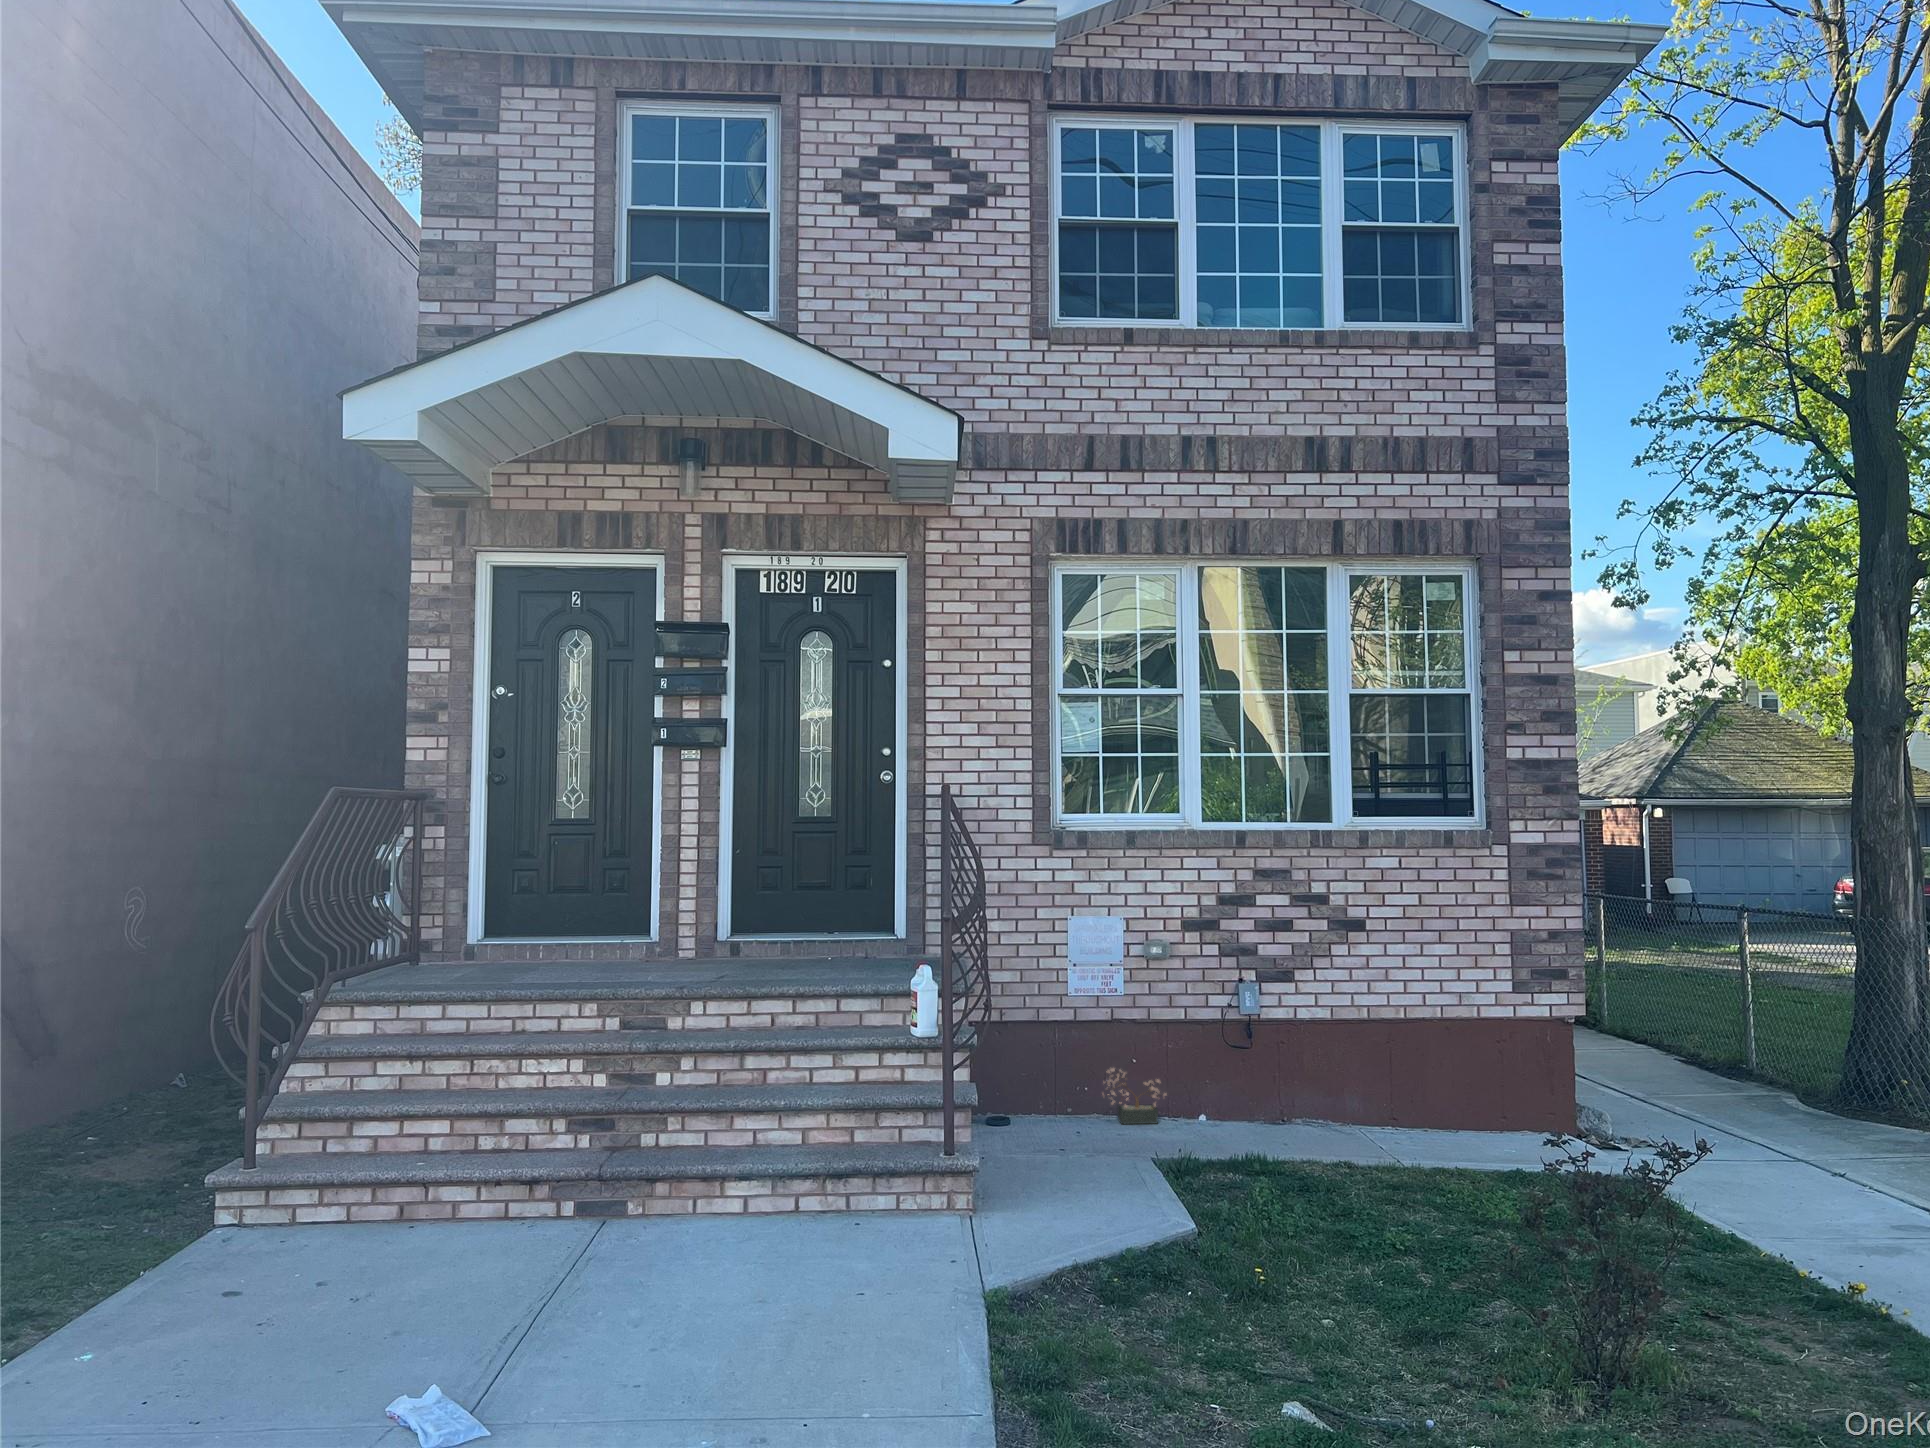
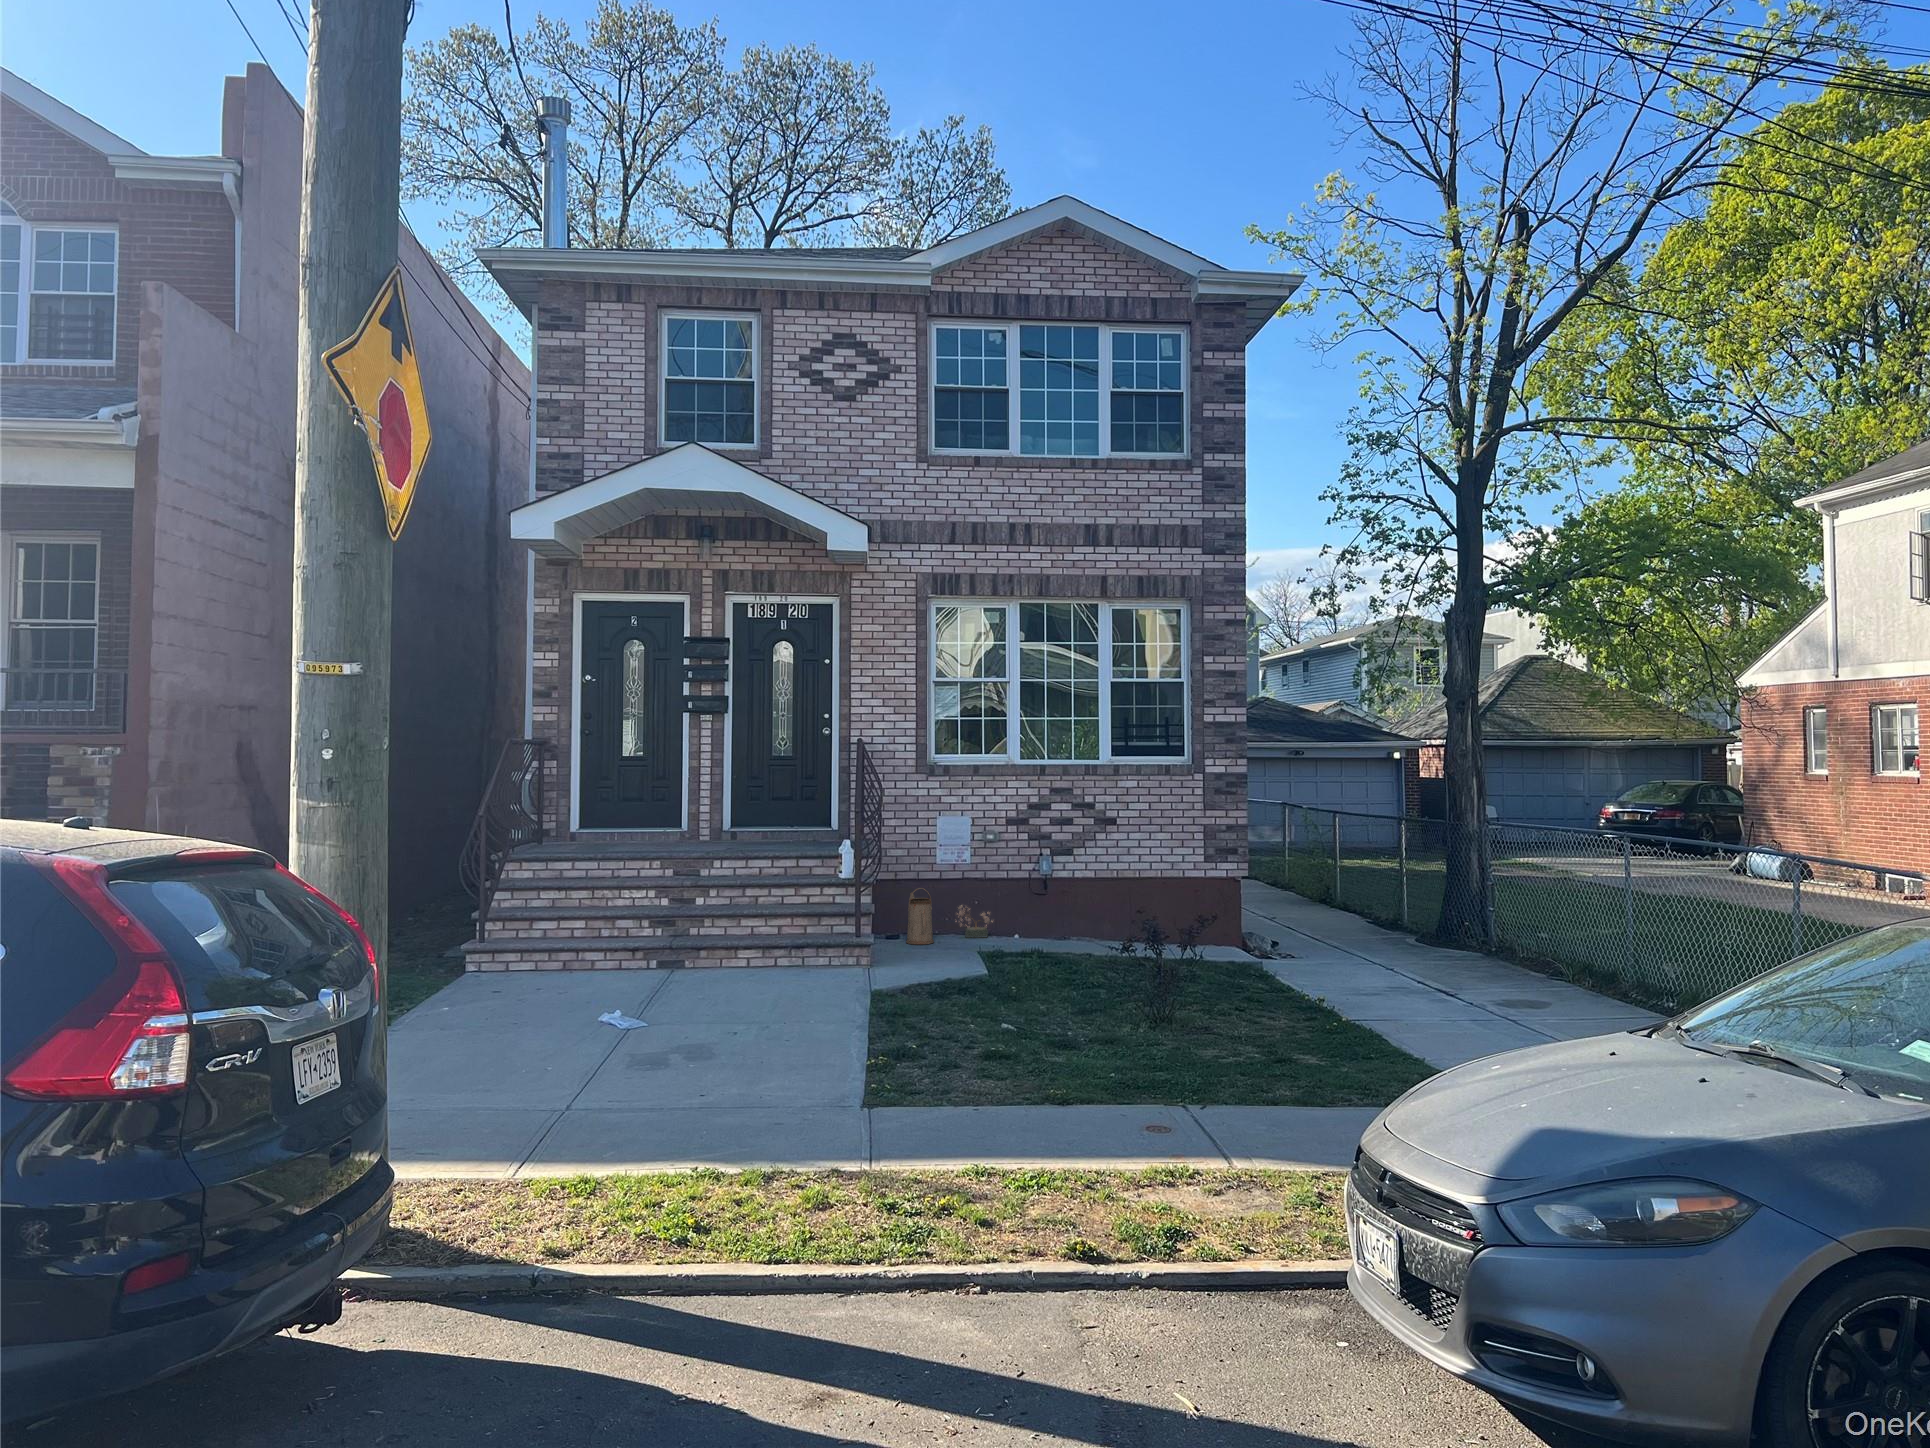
watering can: none [1022,1042,1070,1142] -> present [906,888,934,944]

